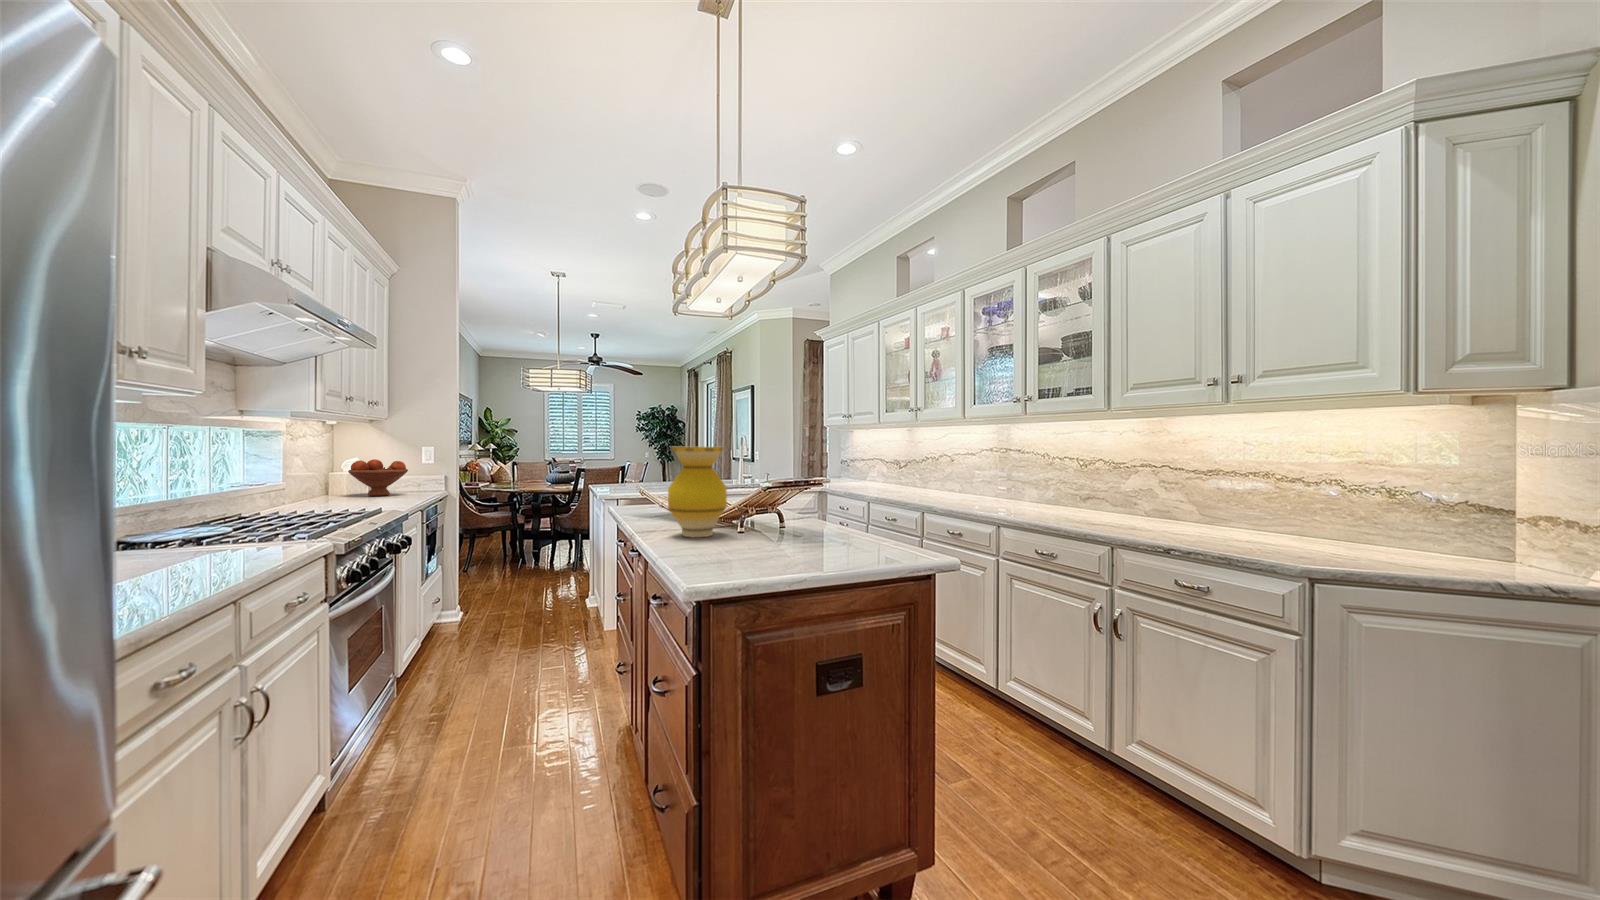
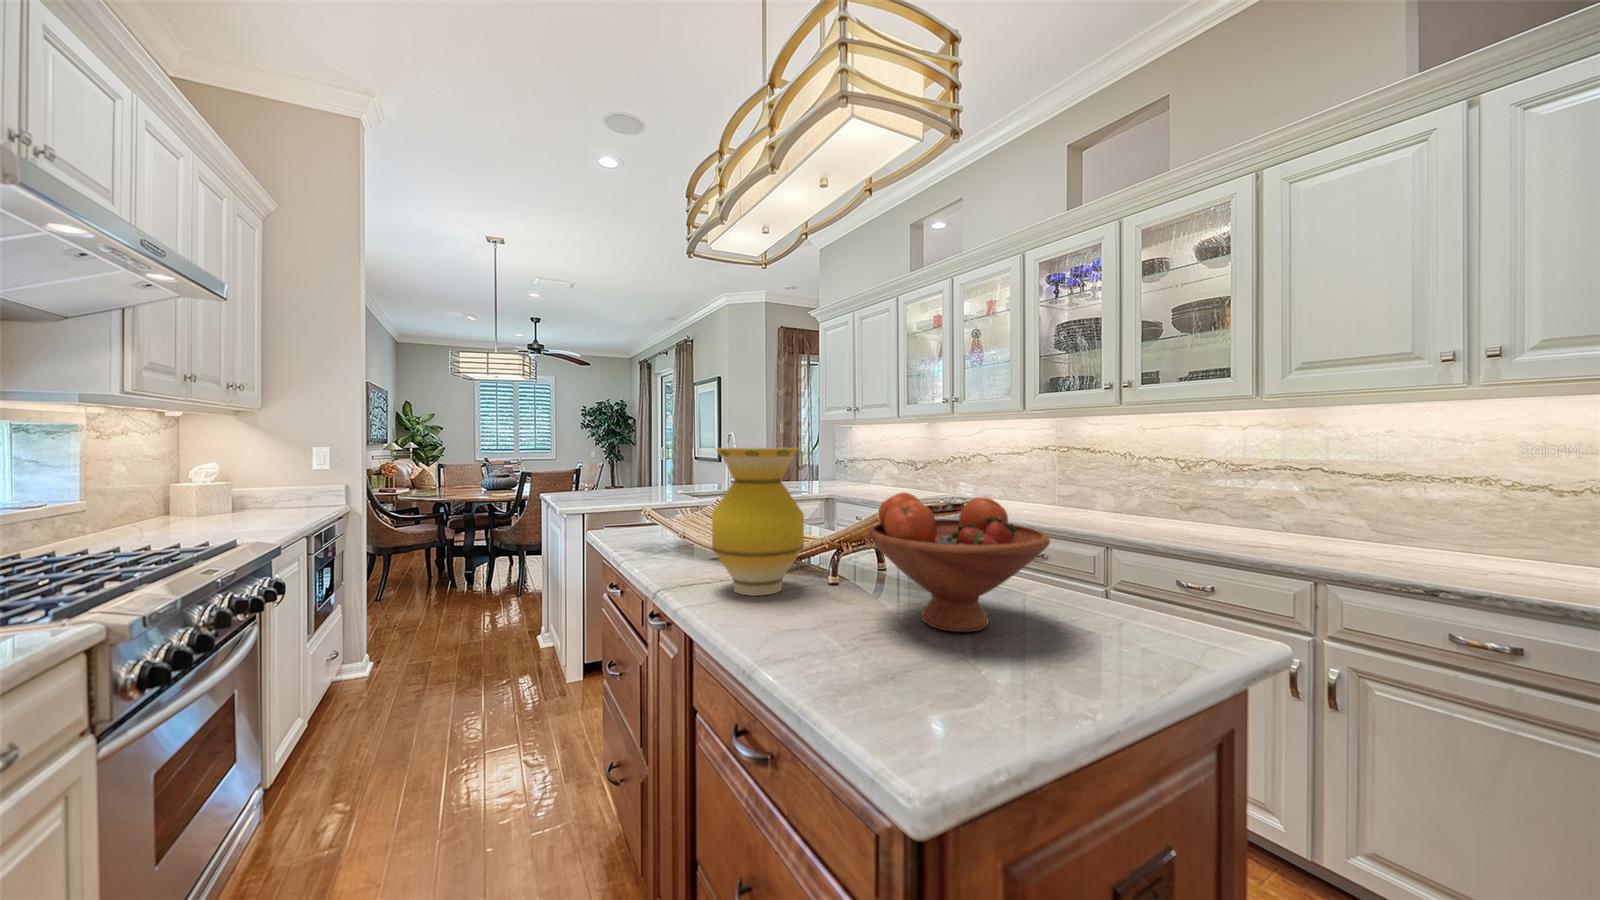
fruit bowl: present [348,459,408,496] -> present [868,492,1050,632]

